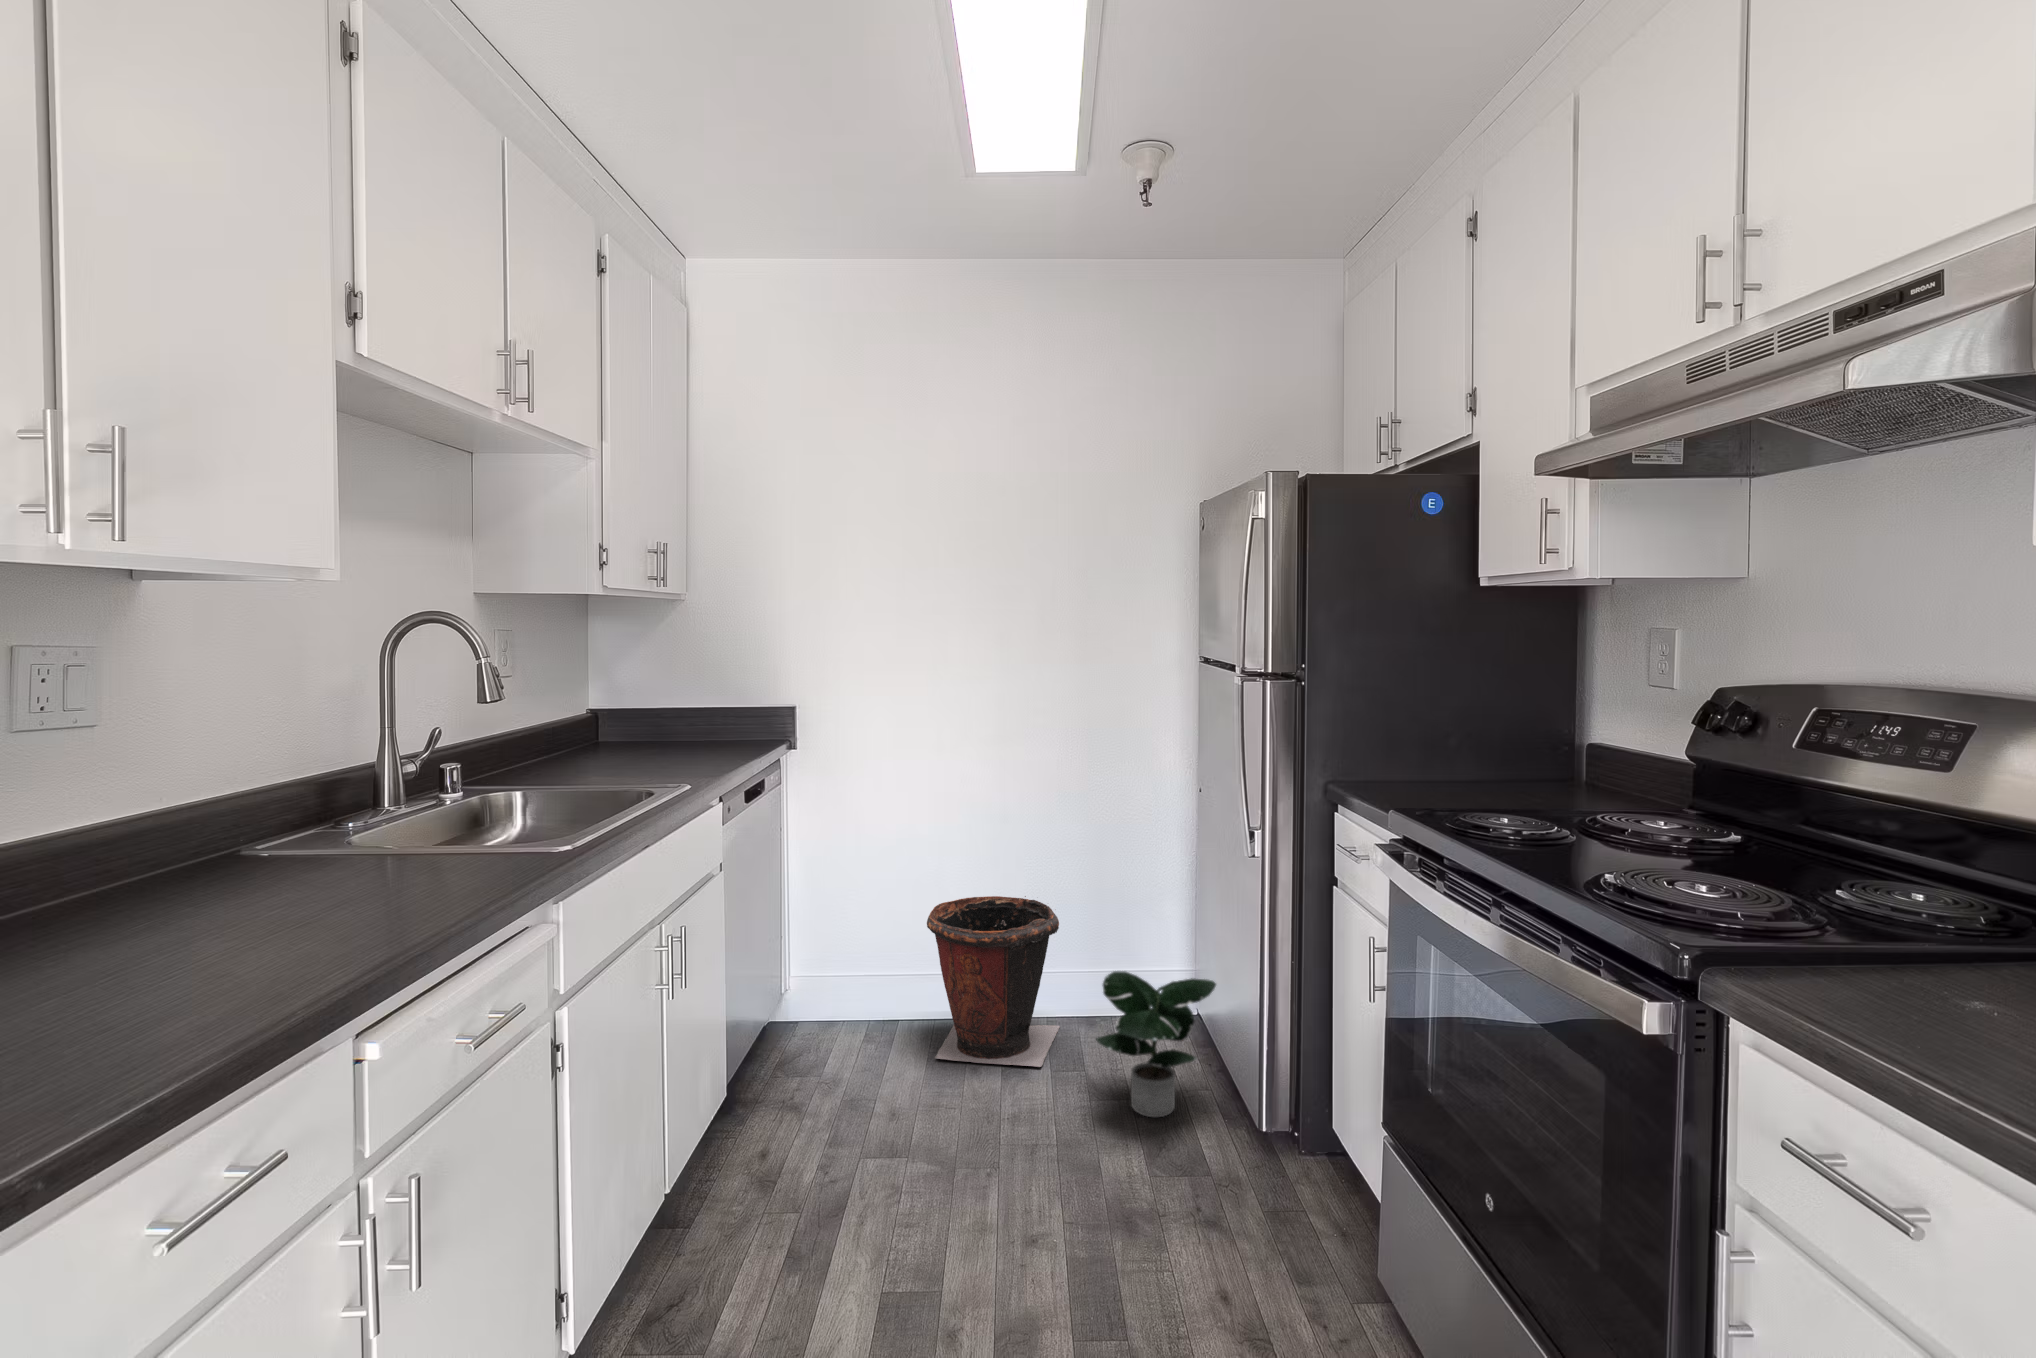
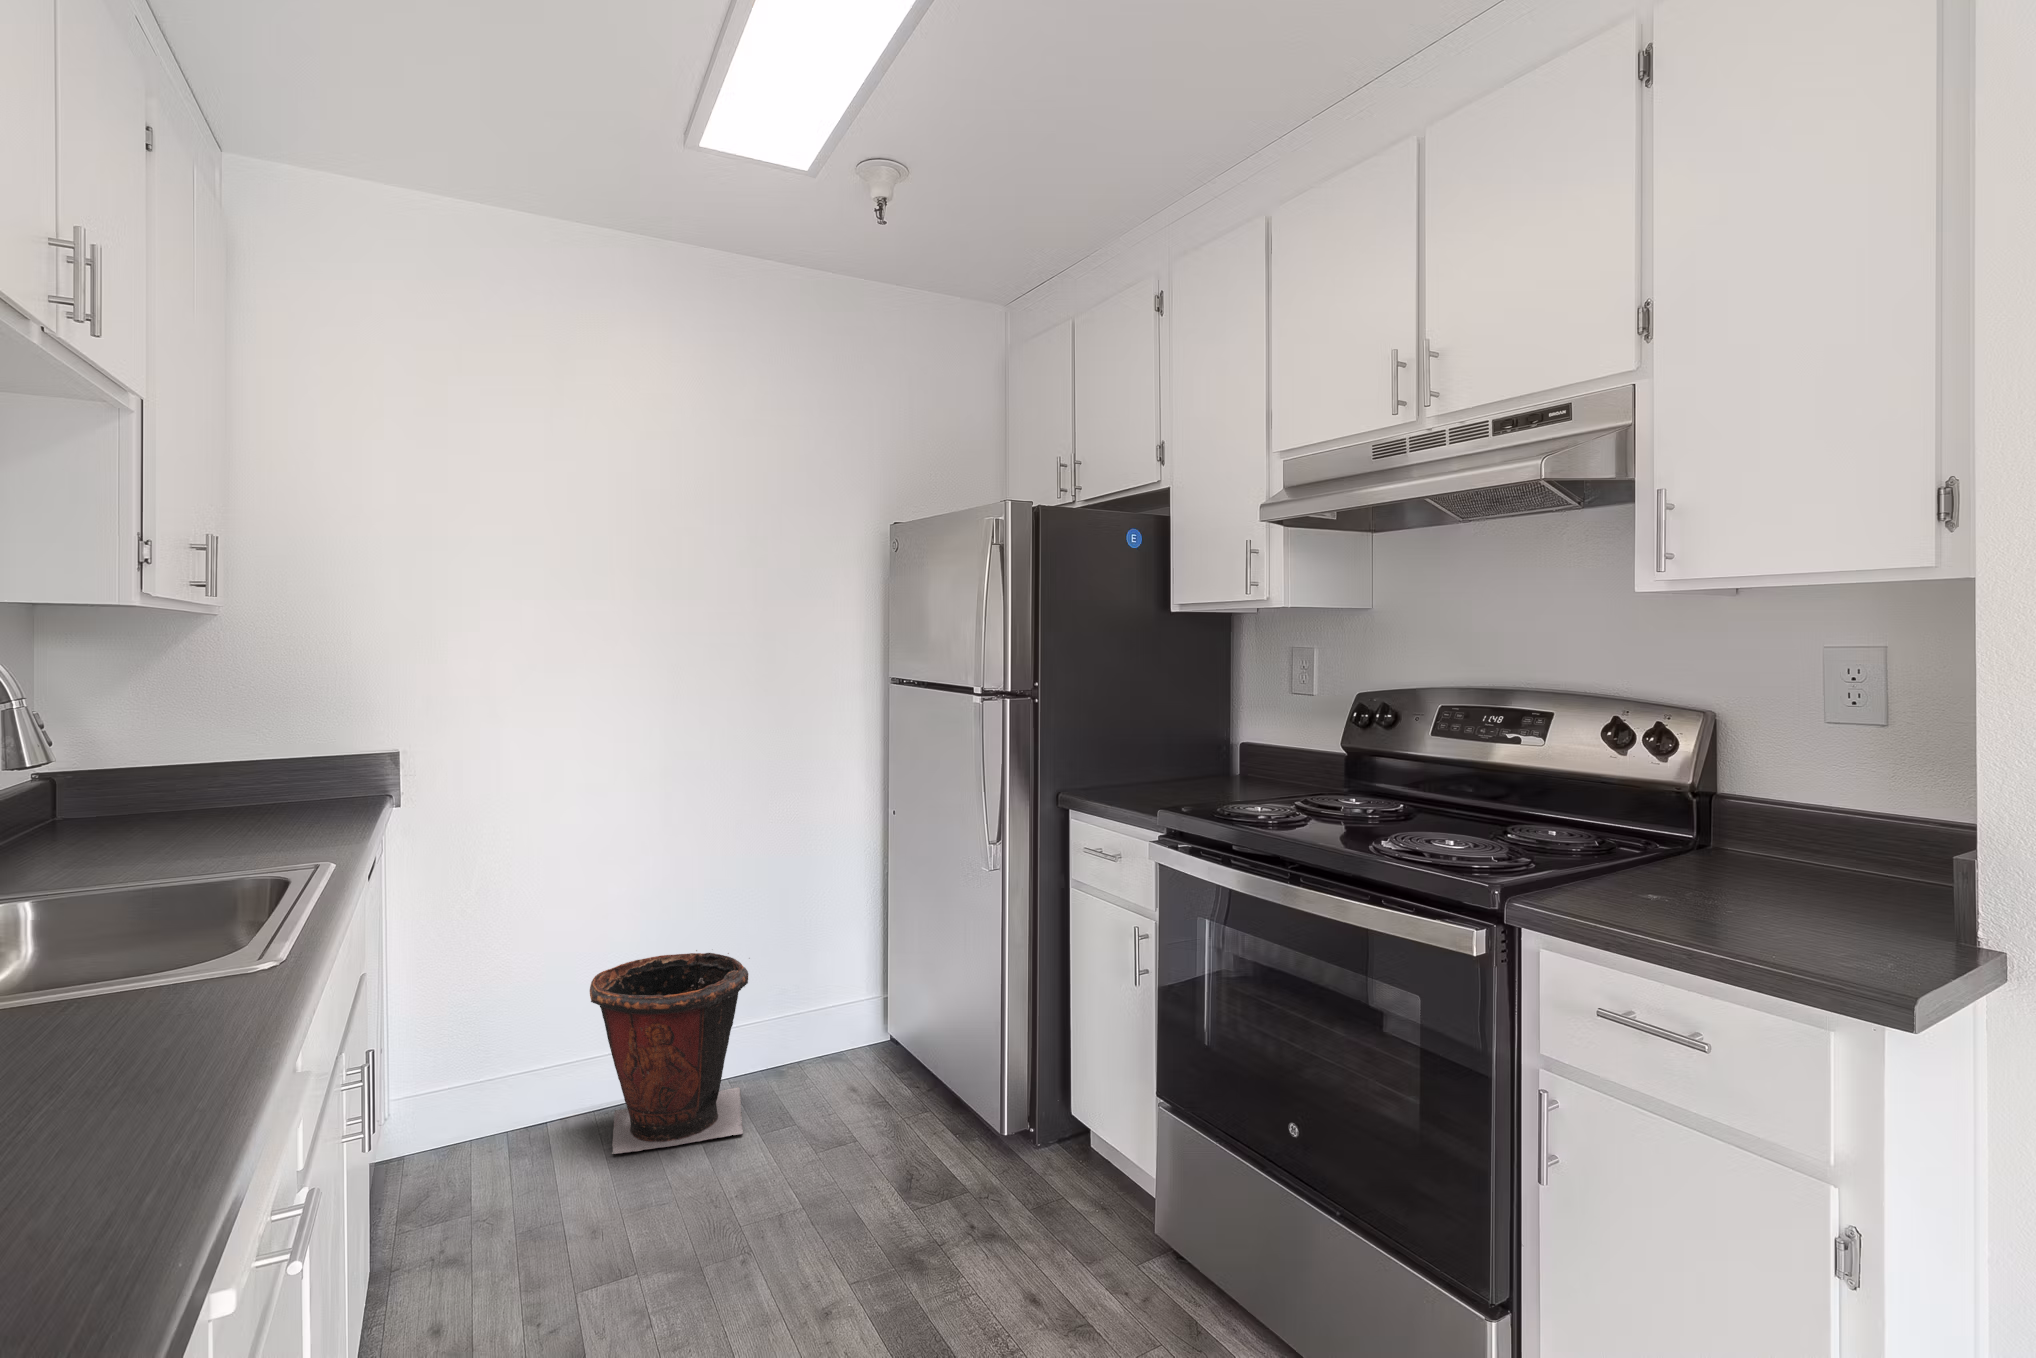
potted plant: present [1096,971,1216,1117] -> none [821,1002,939,1155]

